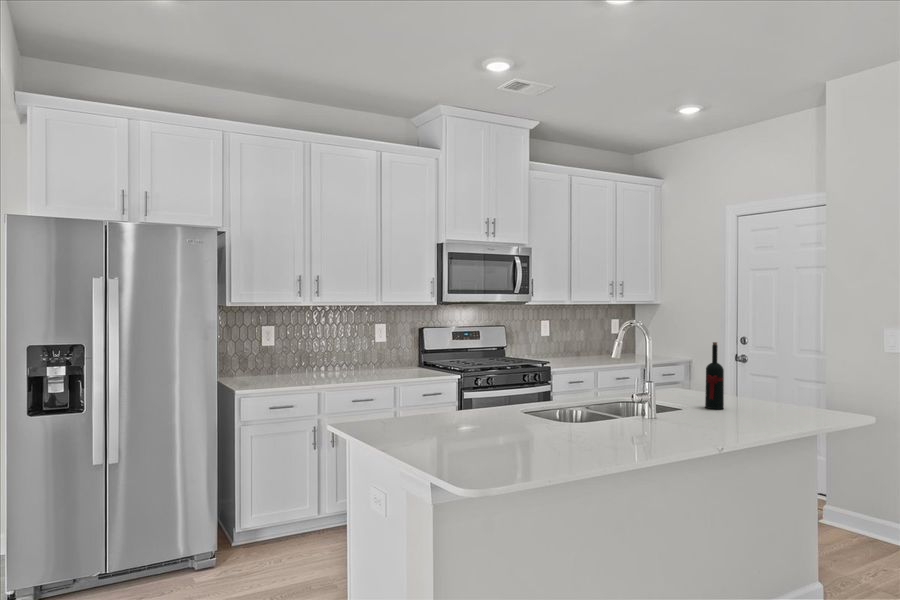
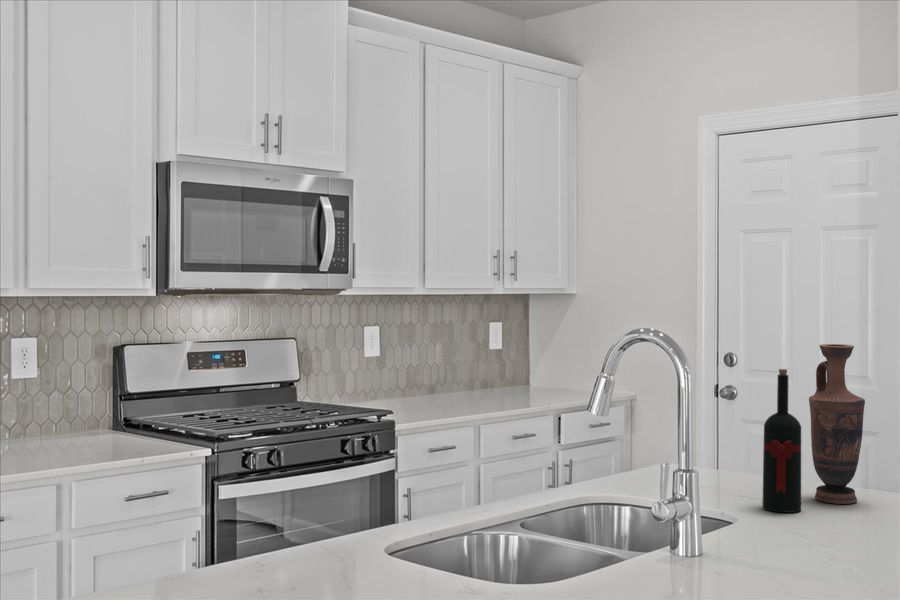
vase: none [734,331,762,408] -> present [809,344,865,504]

